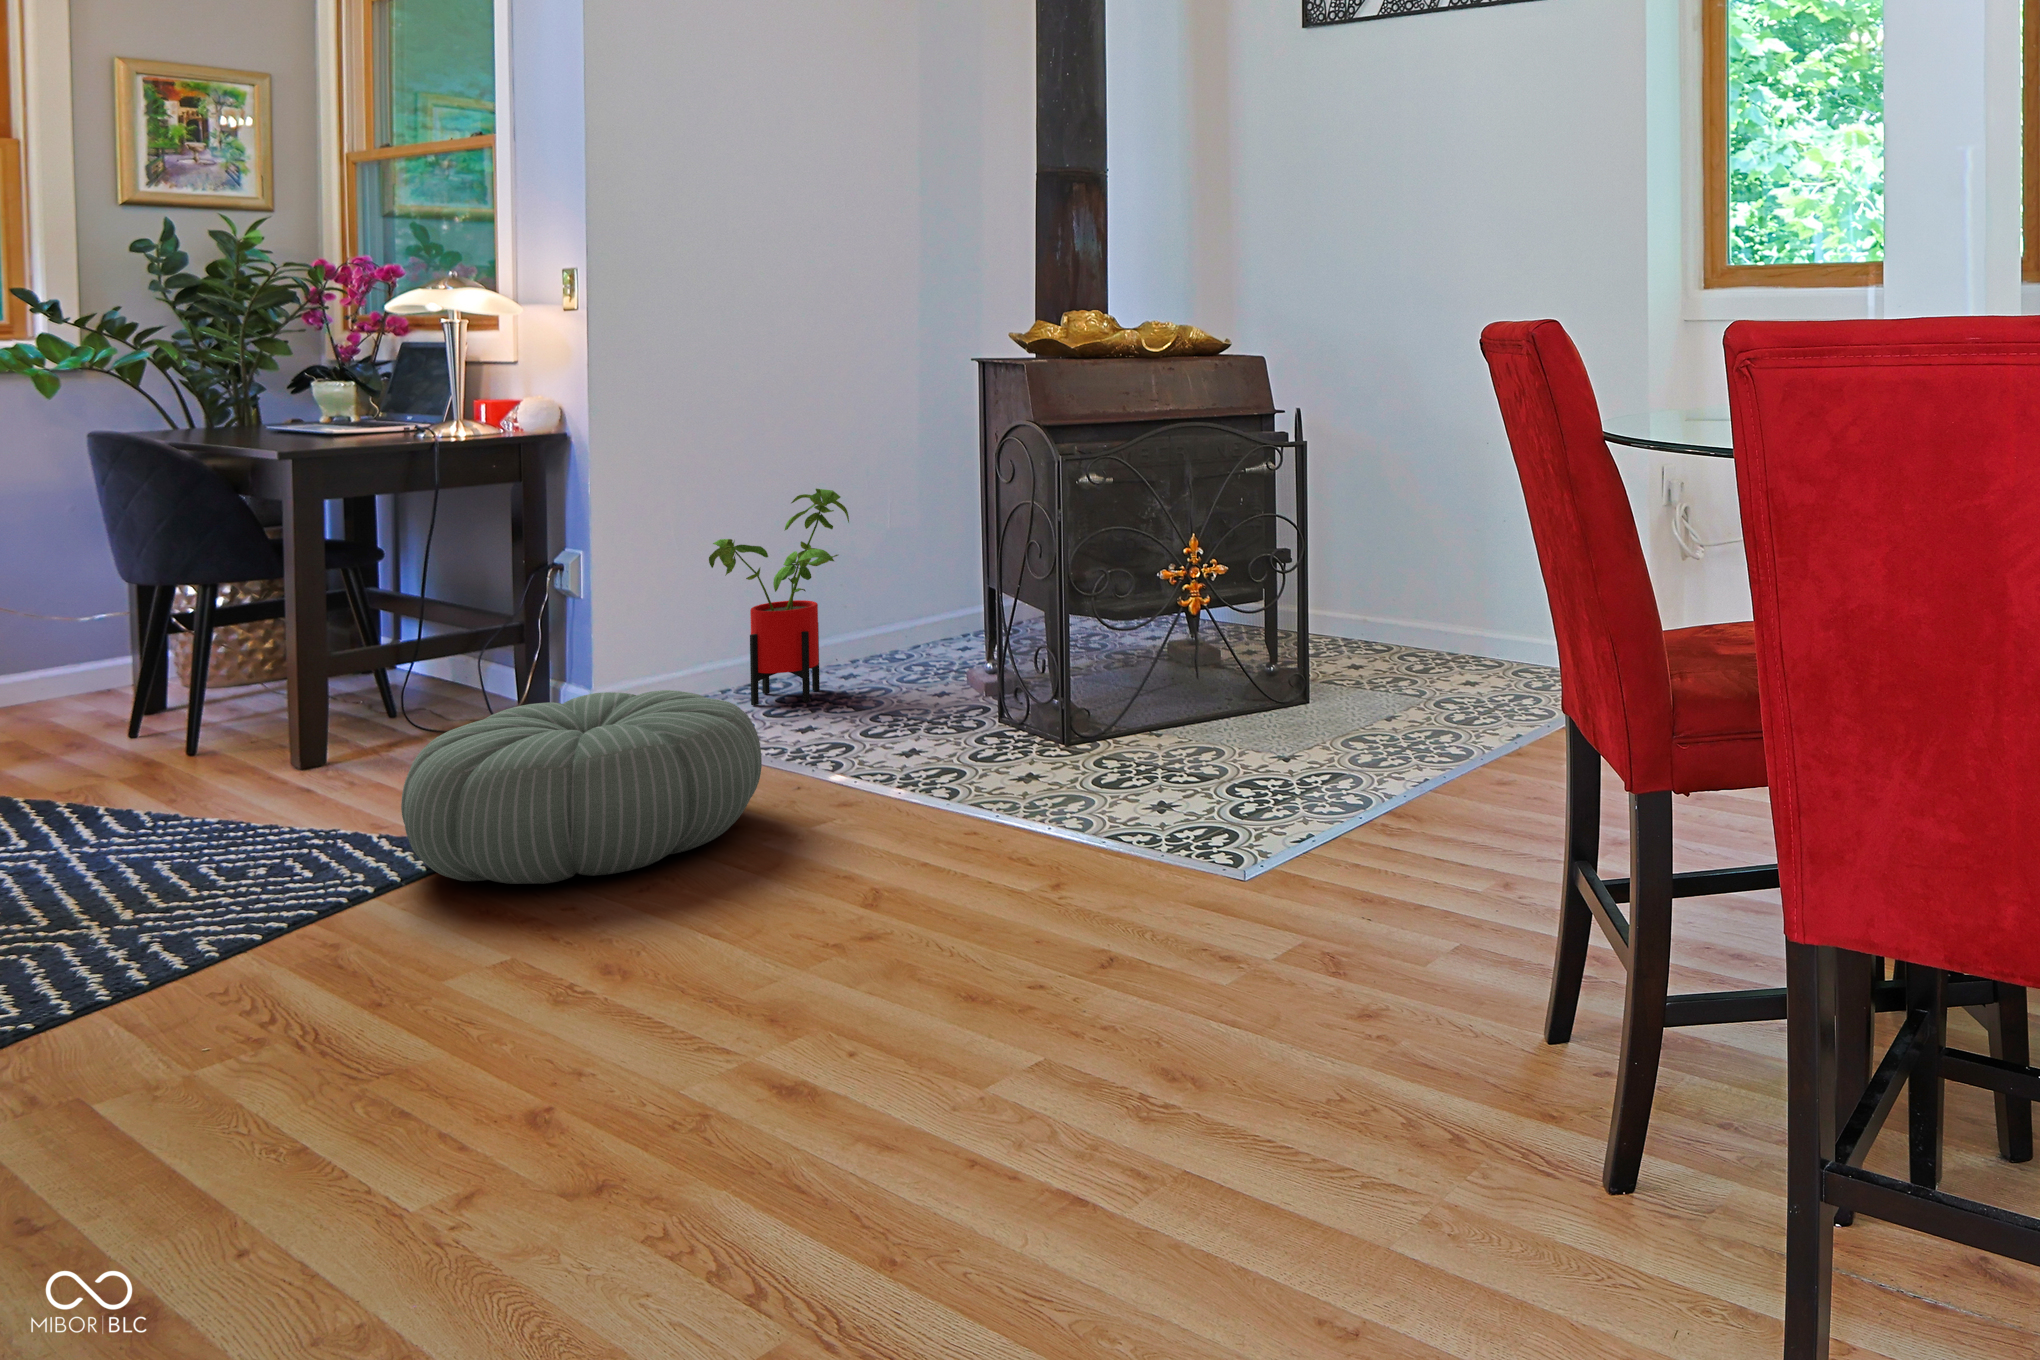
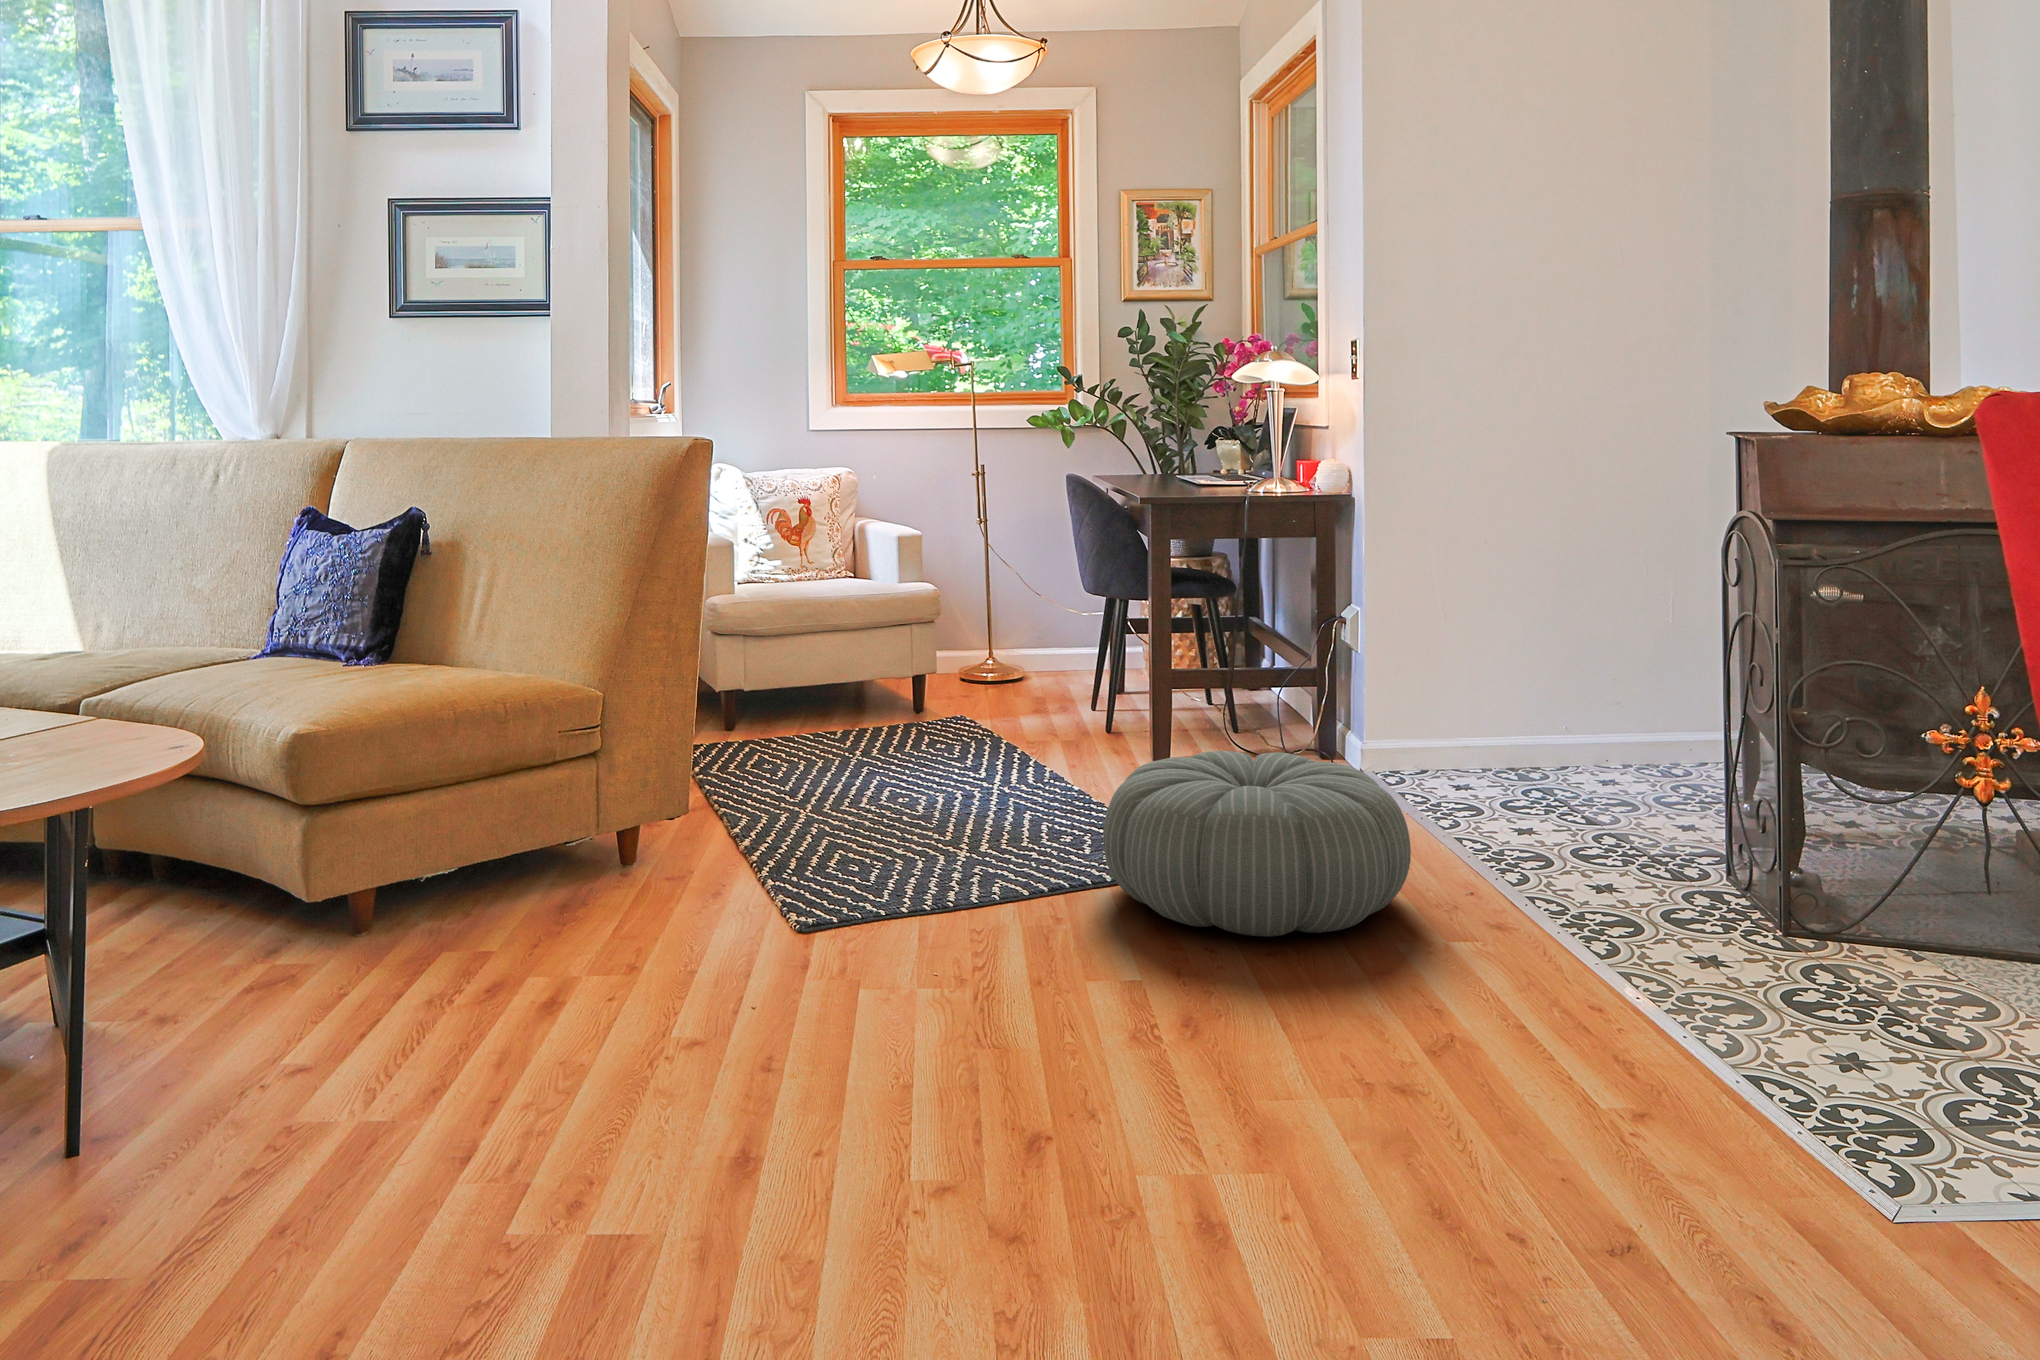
house plant: present [709,488,849,705] -> none [1469,574,1615,807]

